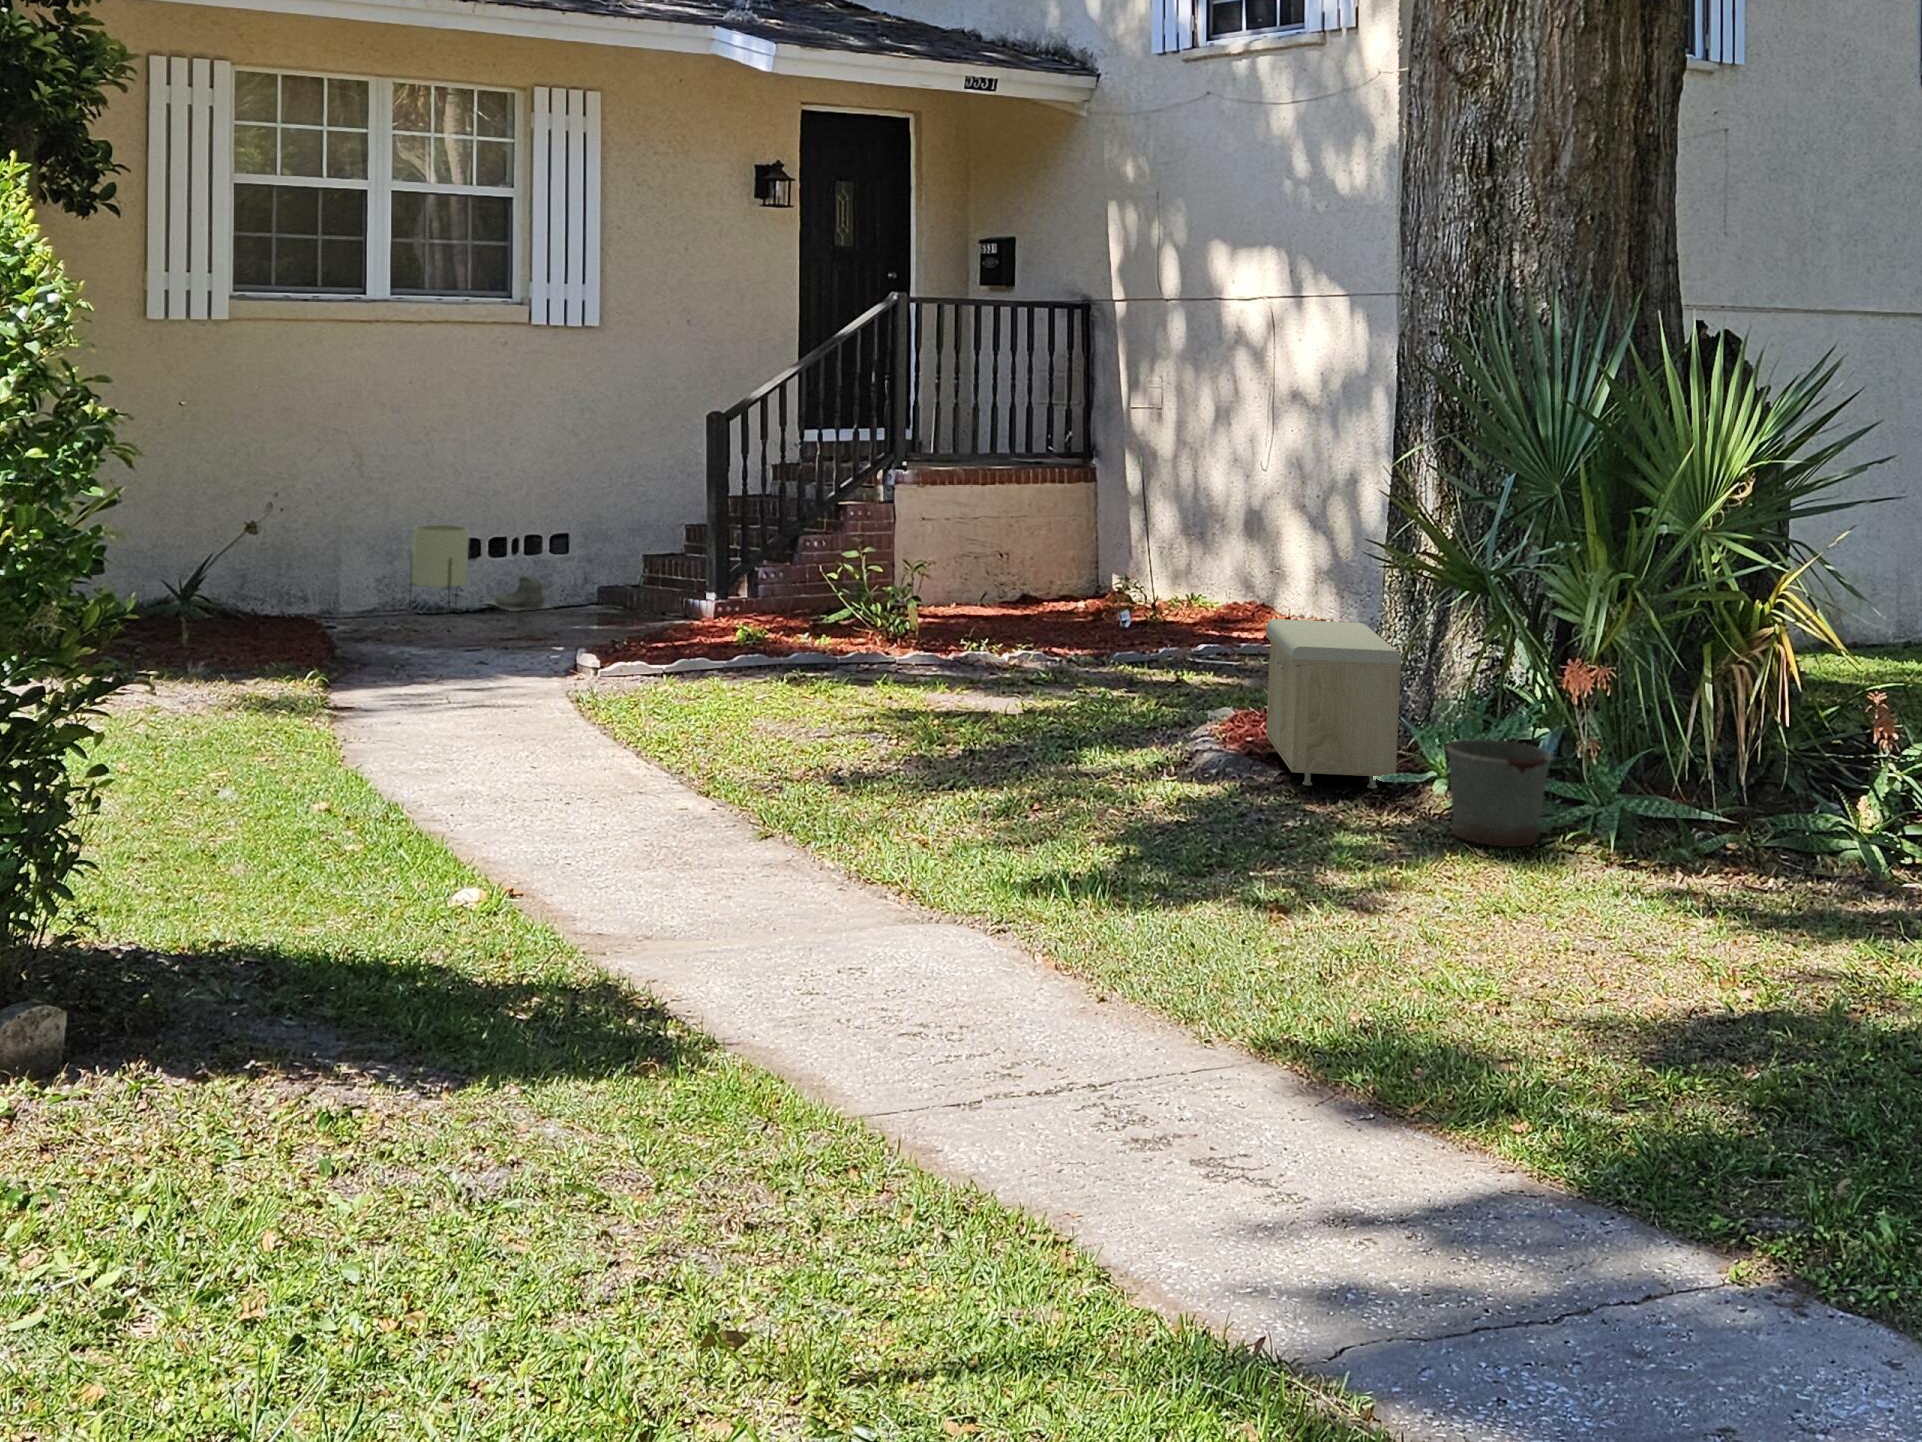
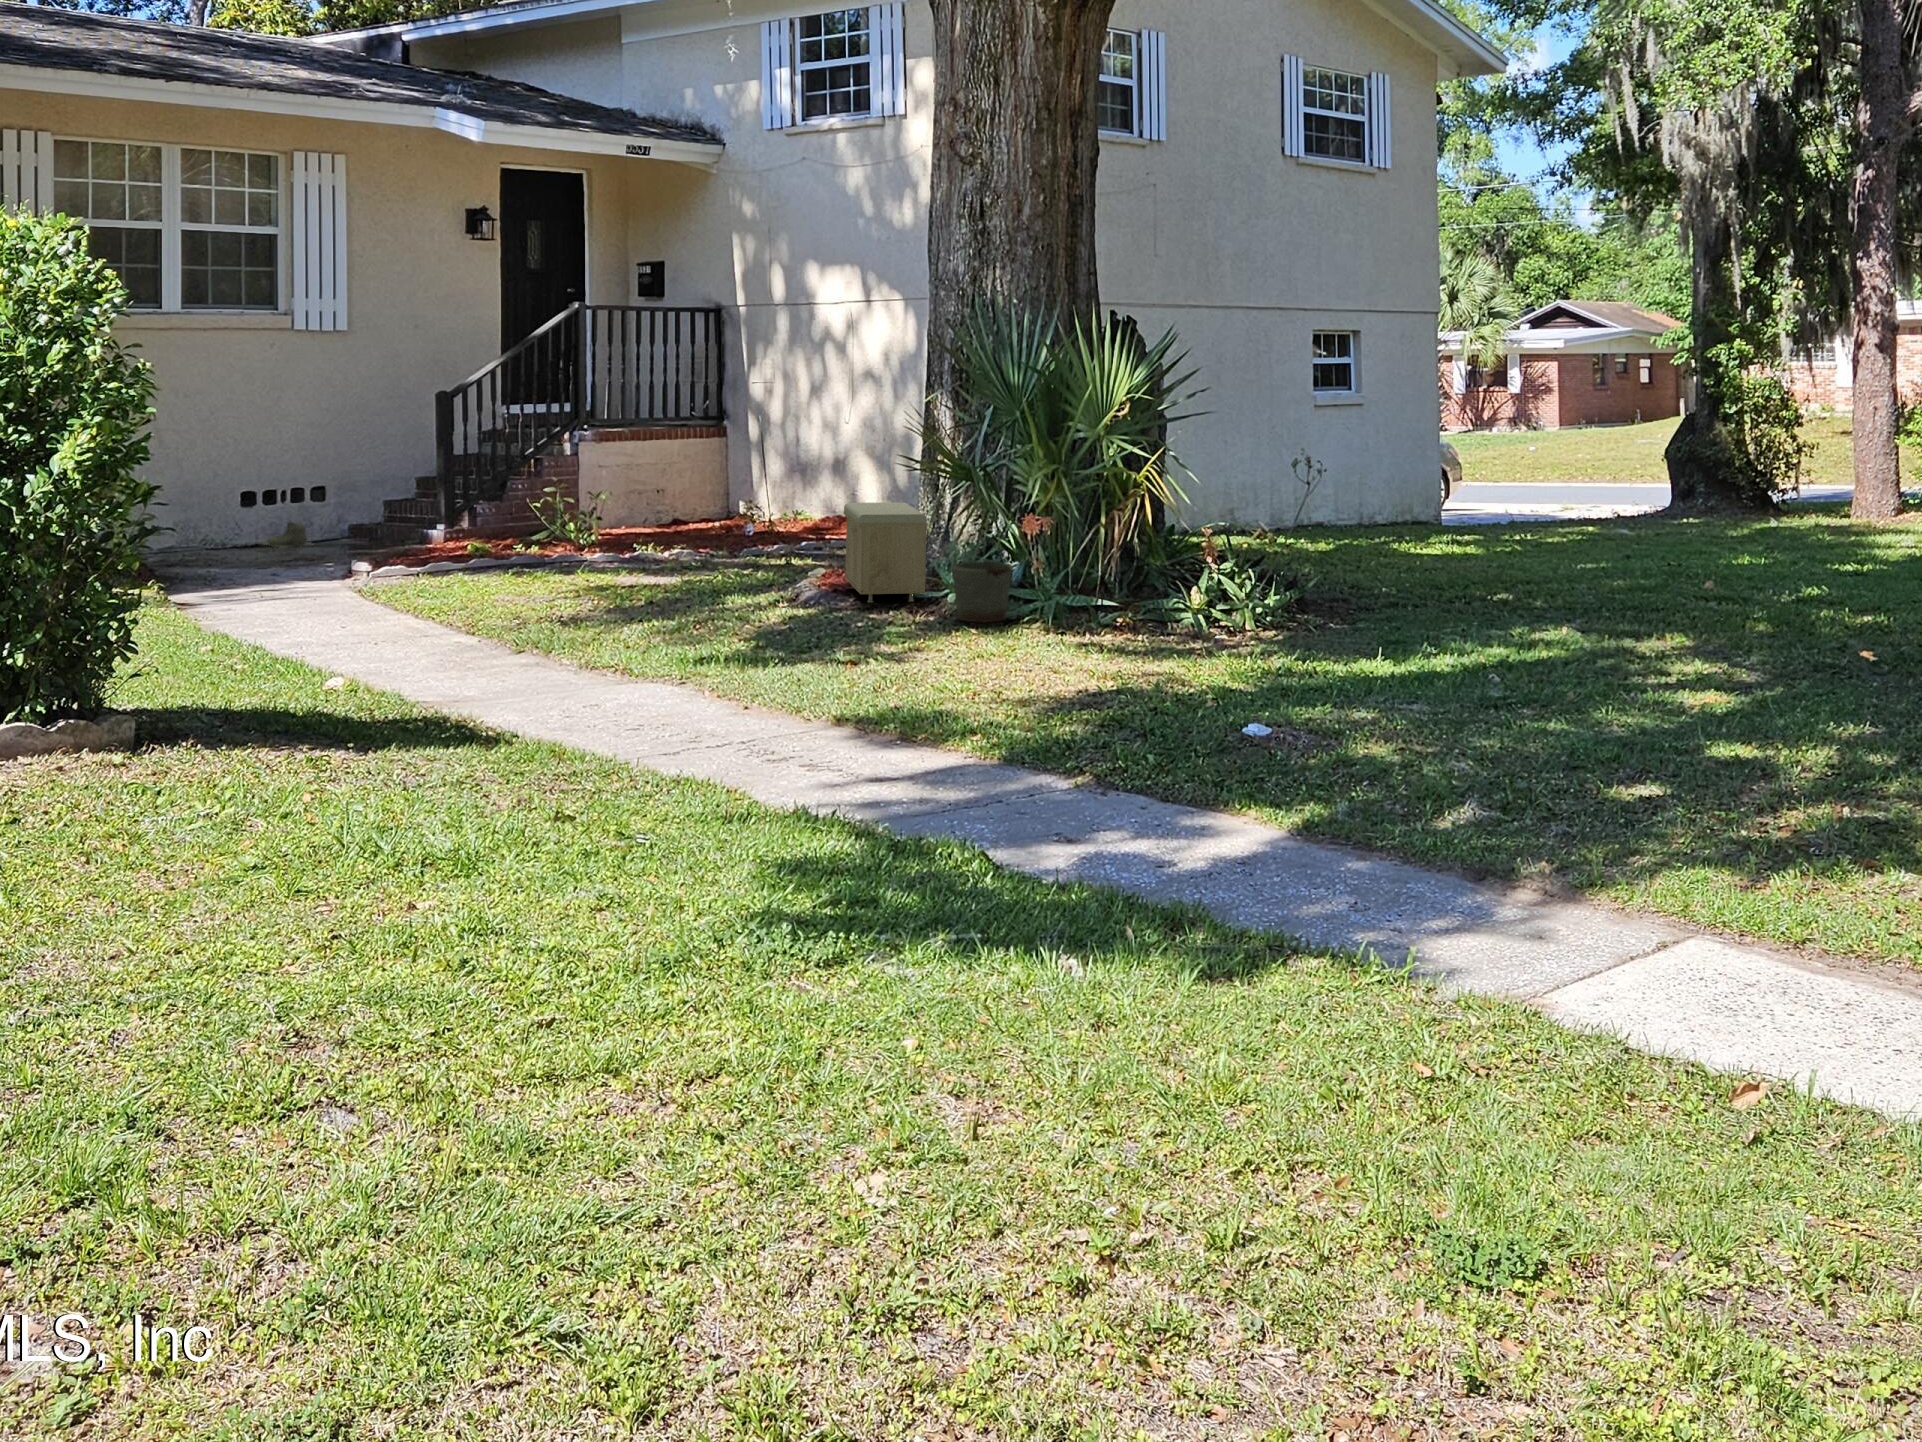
planter: present [410,525,469,607] -> none [197,486,246,552]

